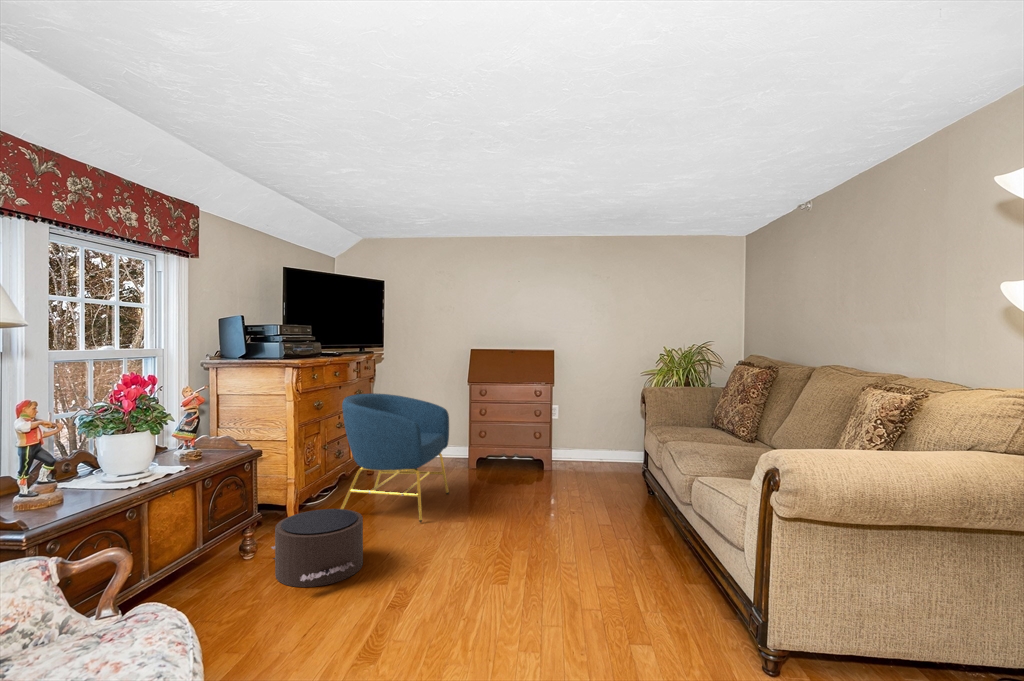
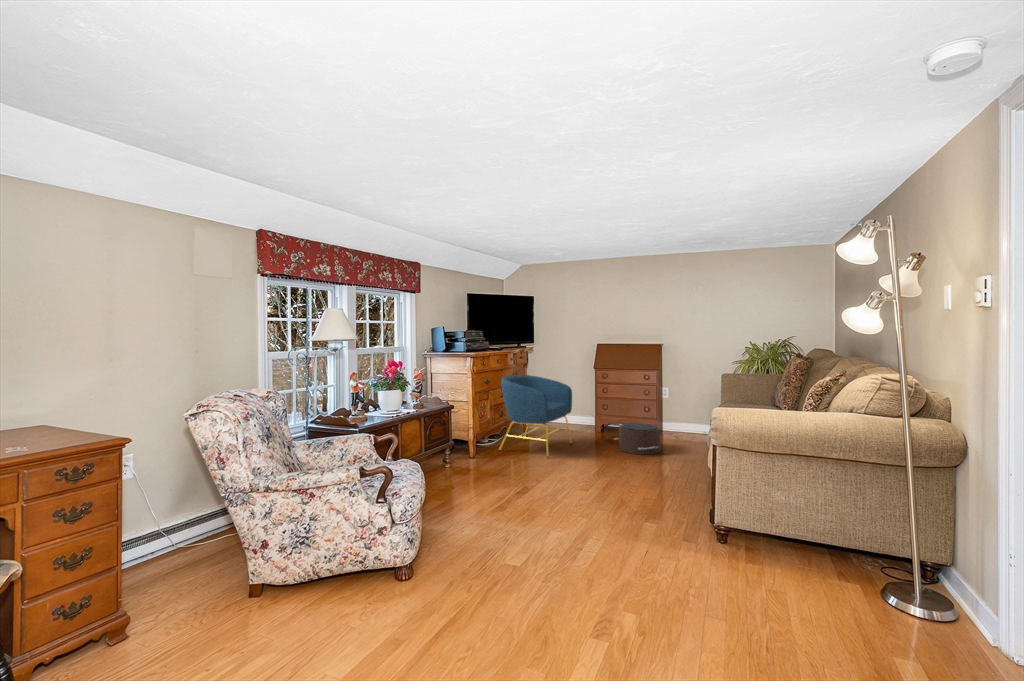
pouf: present [271,509,363,587] -> present [614,423,660,454]

